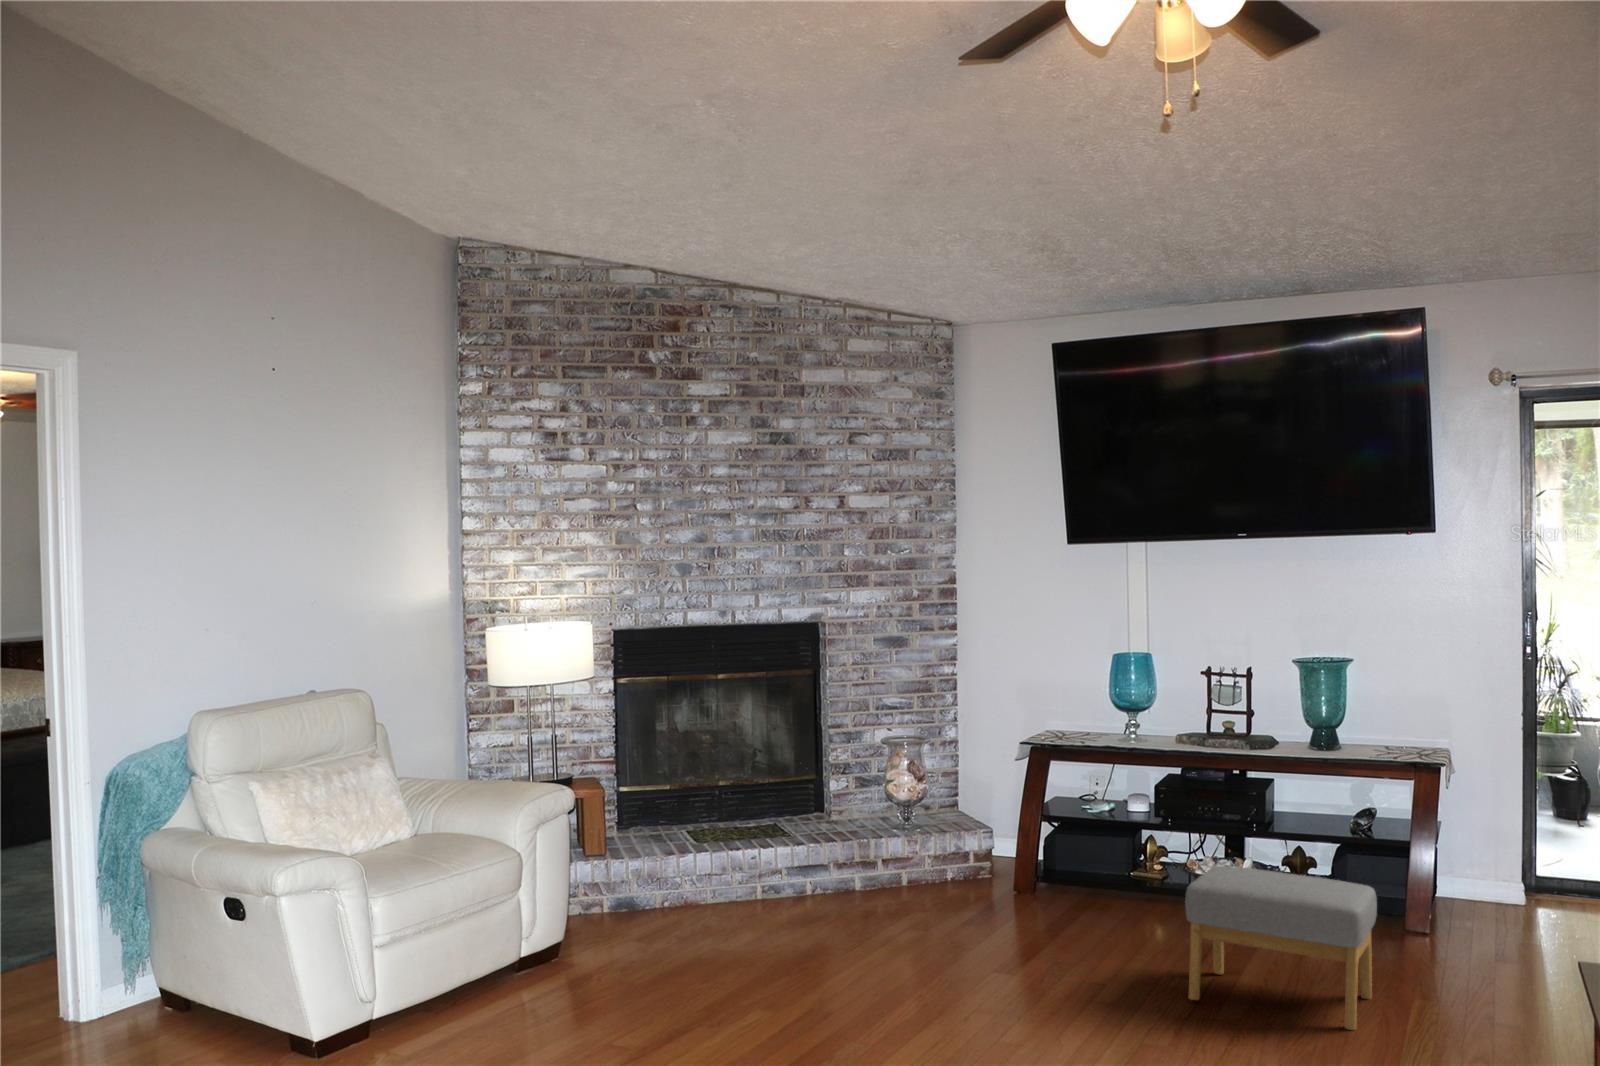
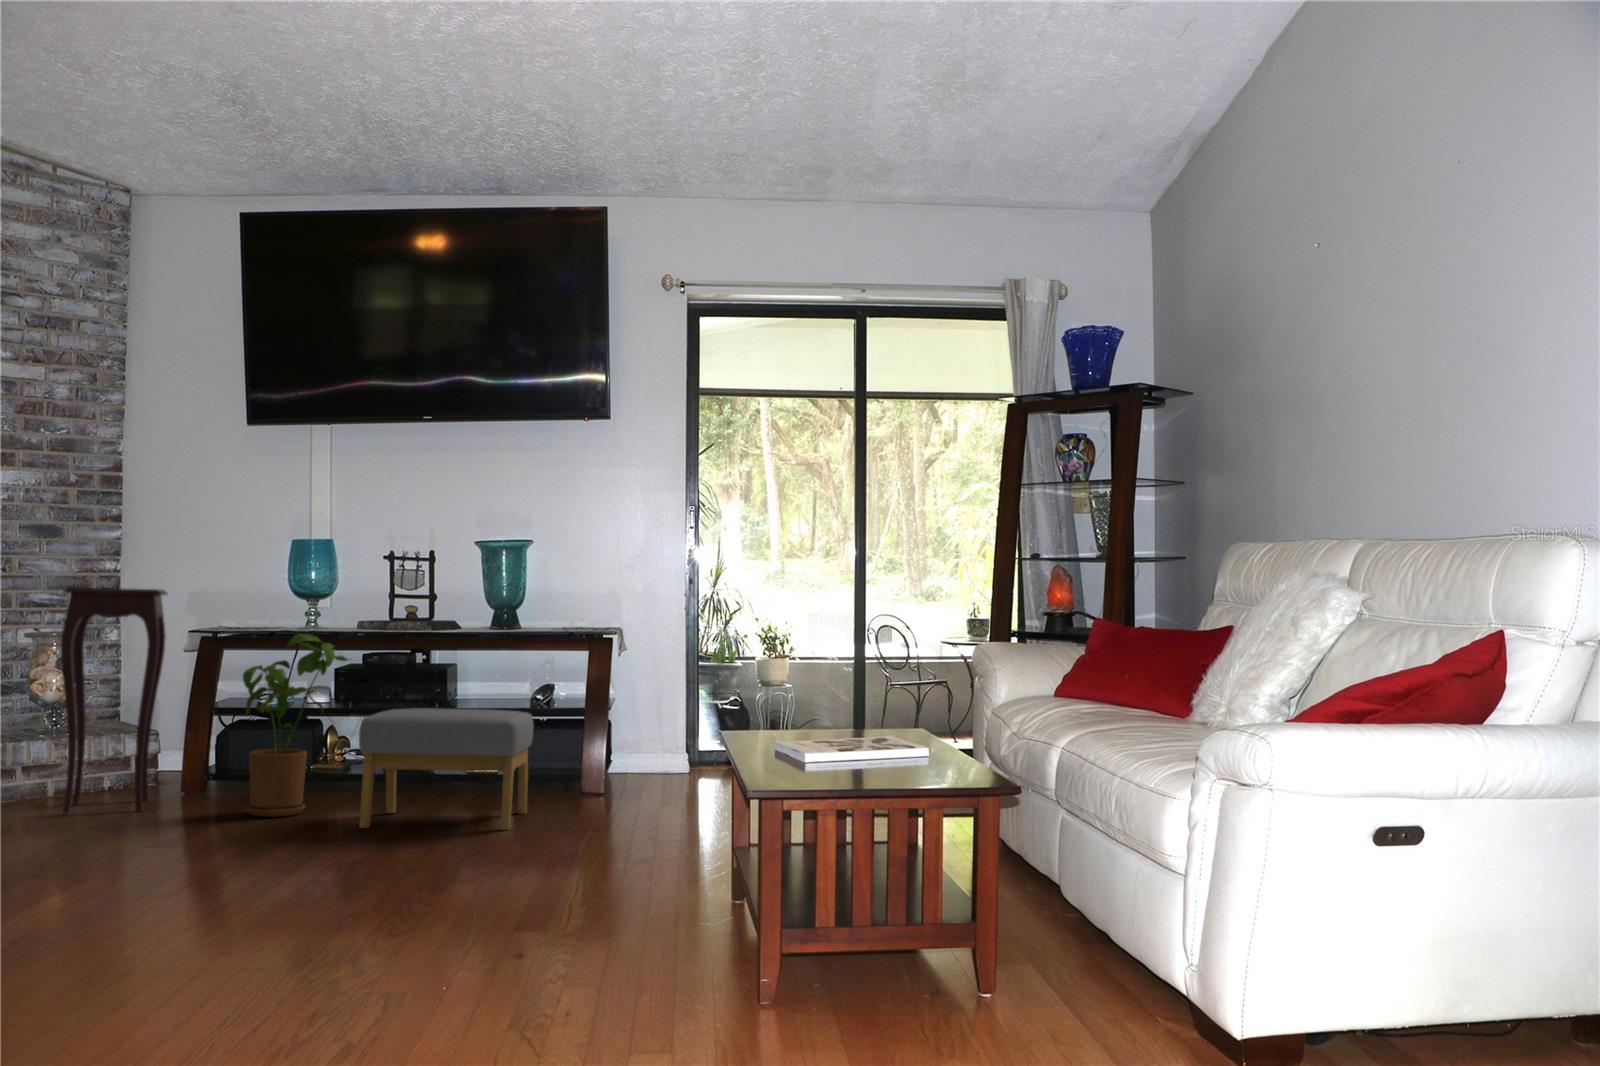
side table: none [910,713,997,931] -> present [61,587,167,814]
house plant: none [1068,778,1174,962] -> present [243,634,348,817]

